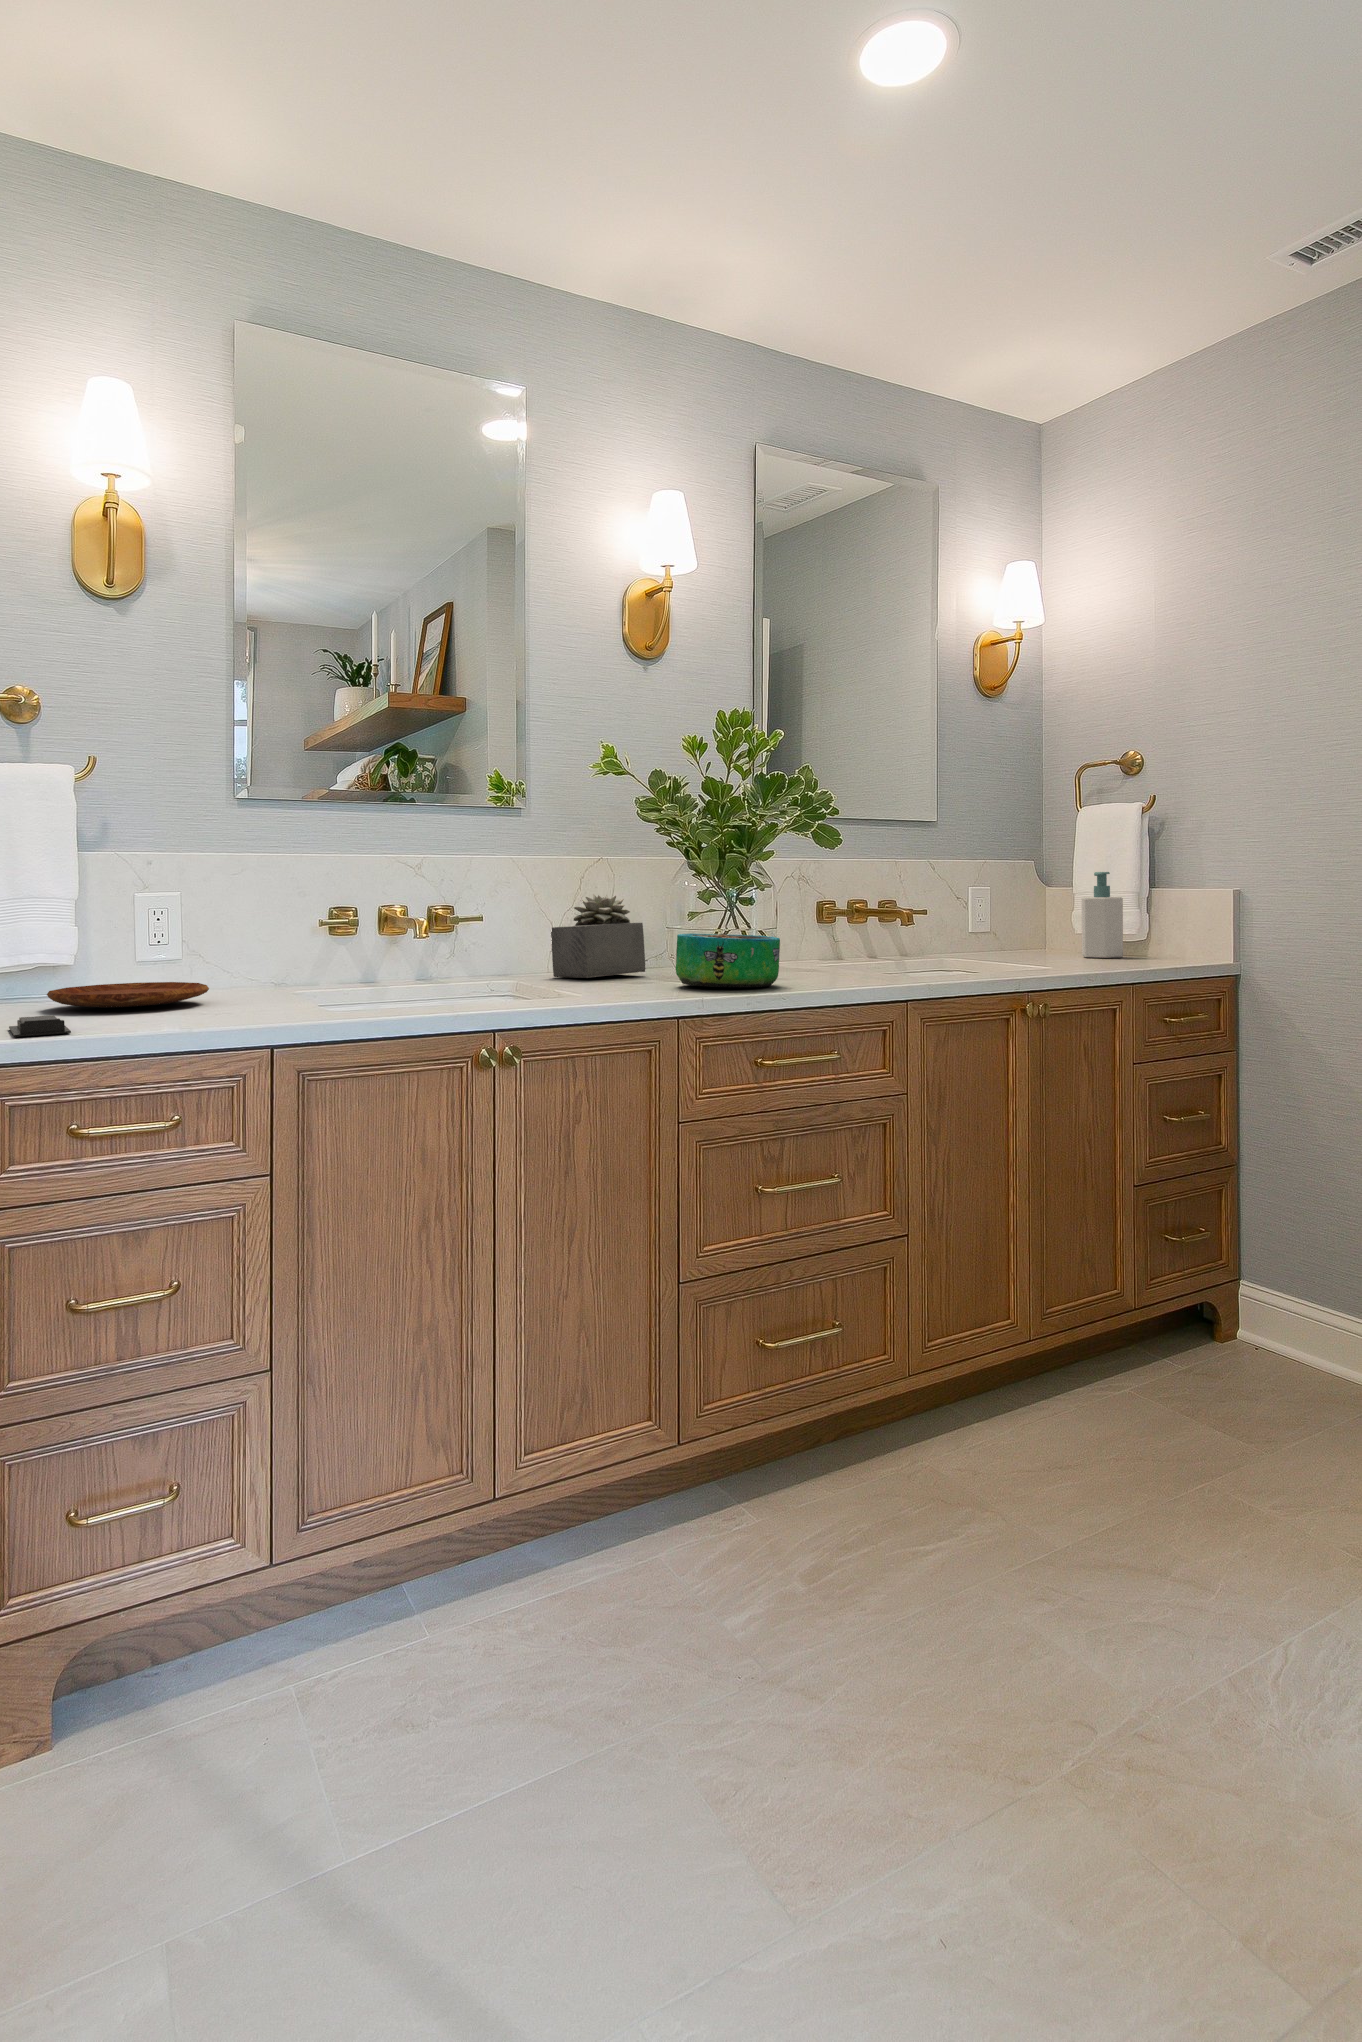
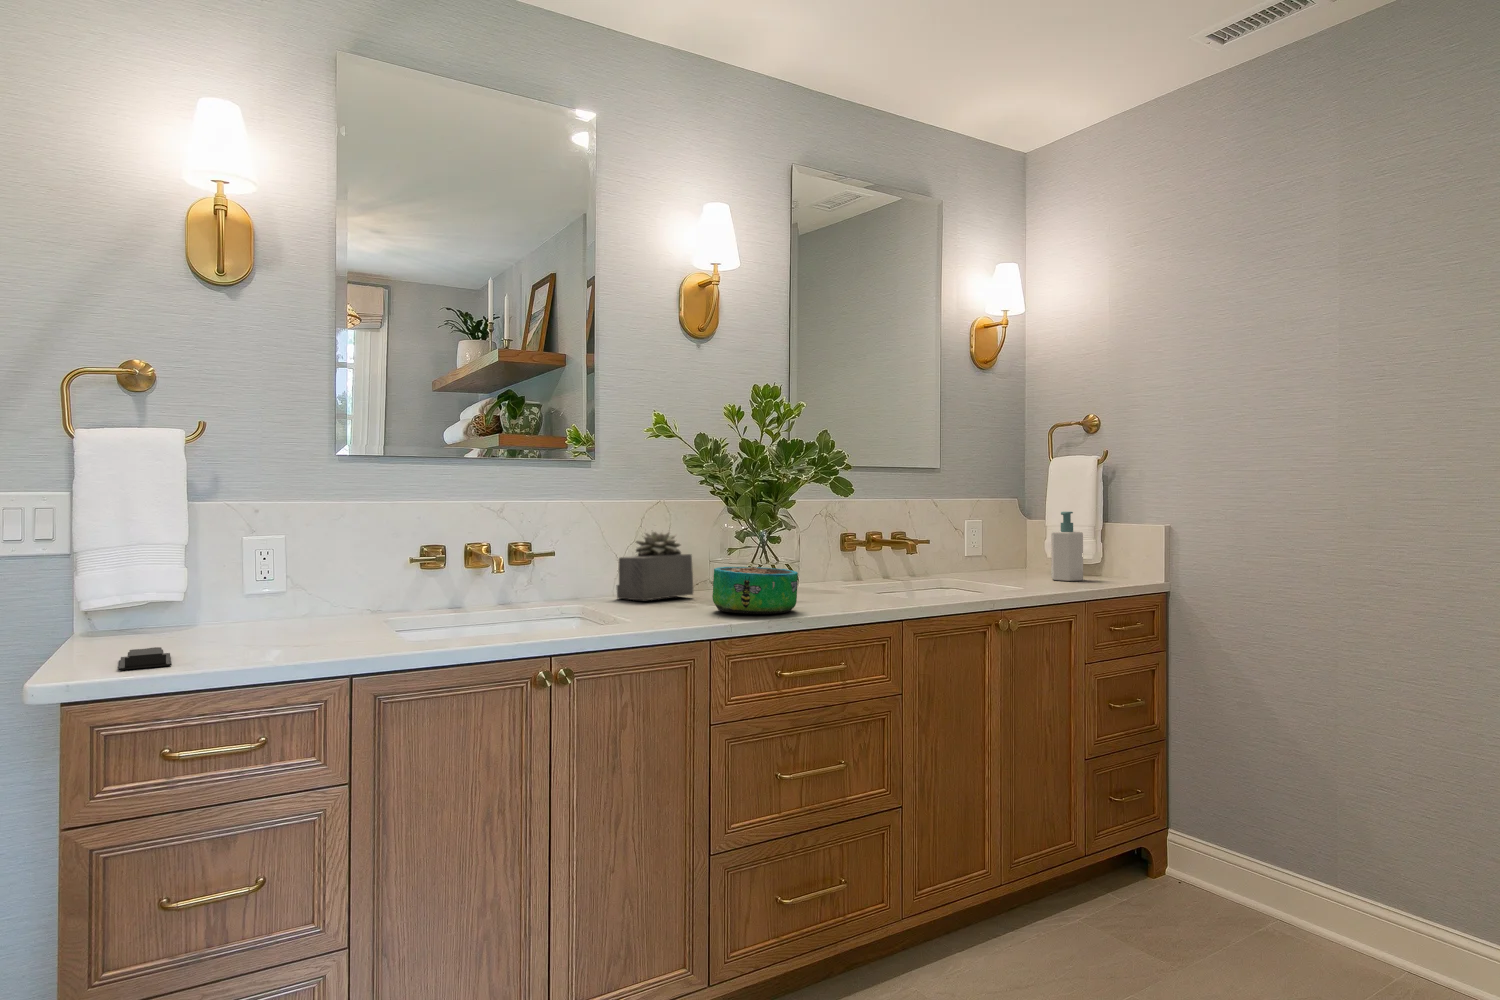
tray: present [47,982,209,1008] -> none [168,608,313,634]

